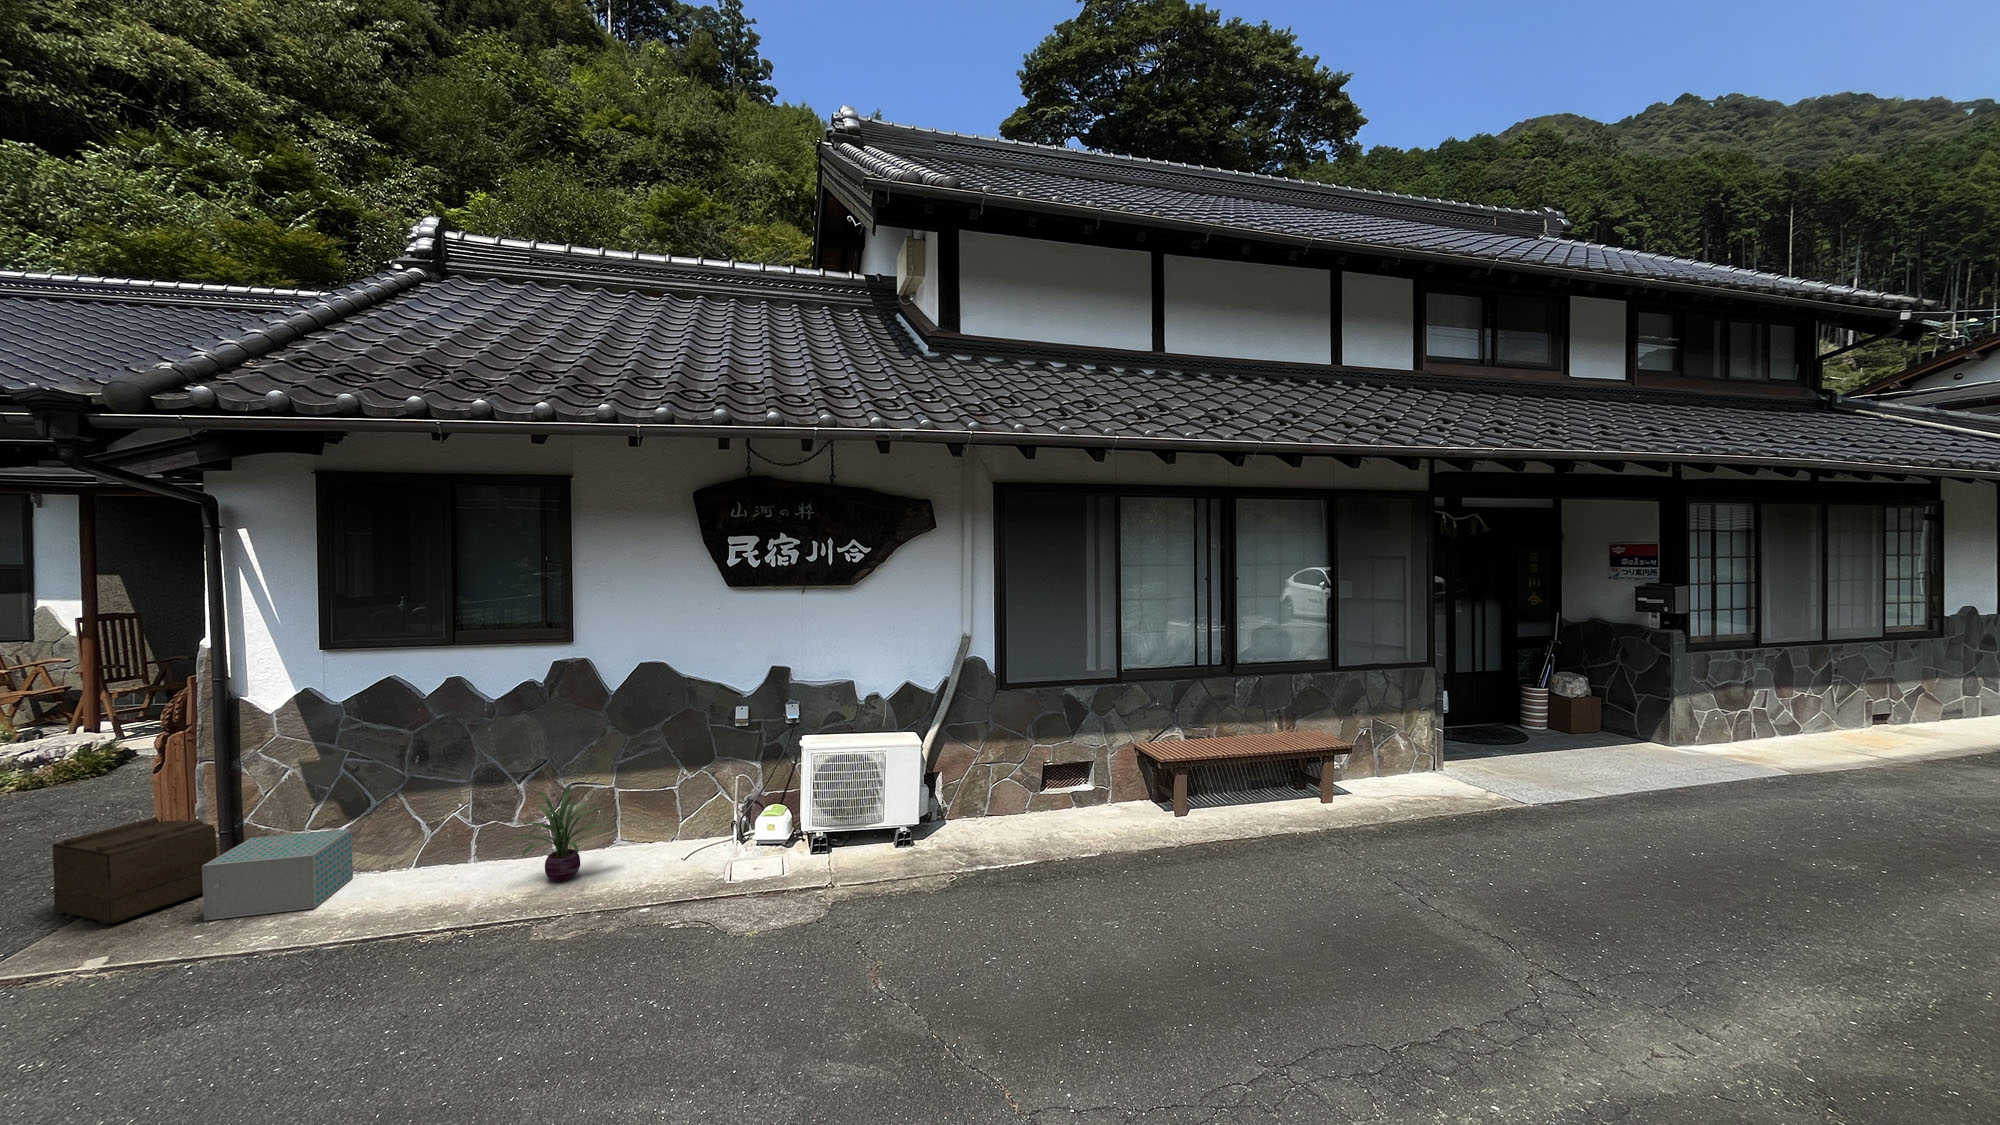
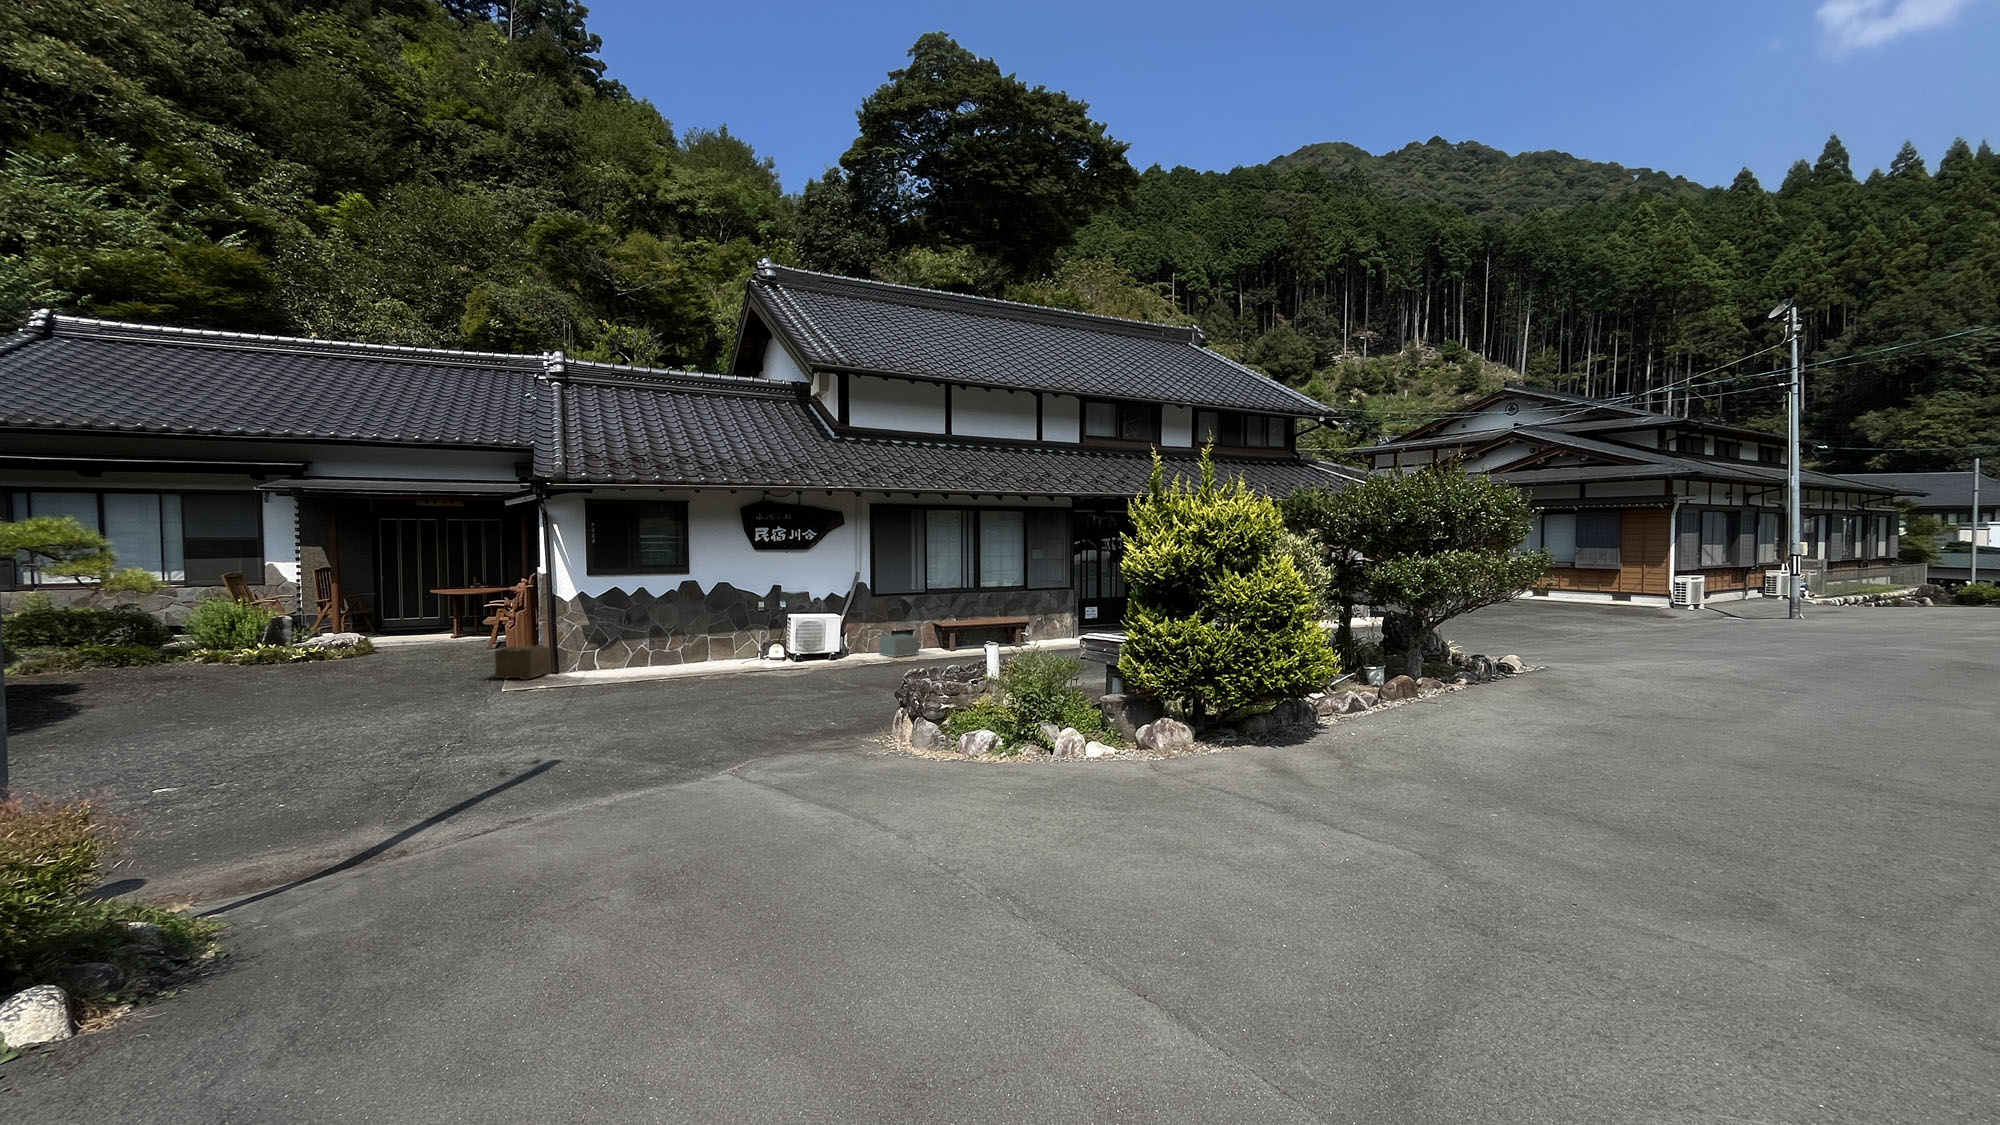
decorative plant: present [508,787,609,882] -> none [674,633,714,670]
storage box: present [202,829,353,921] -> present [879,634,919,657]

